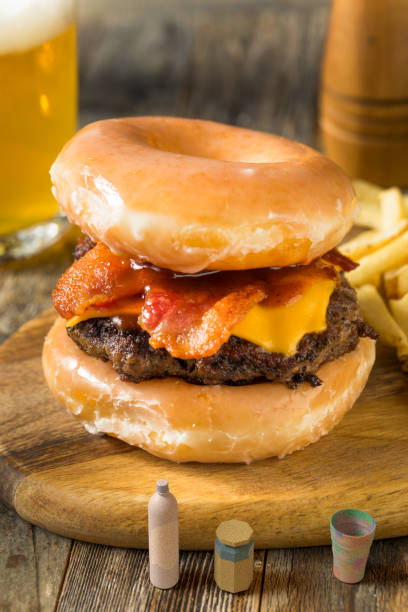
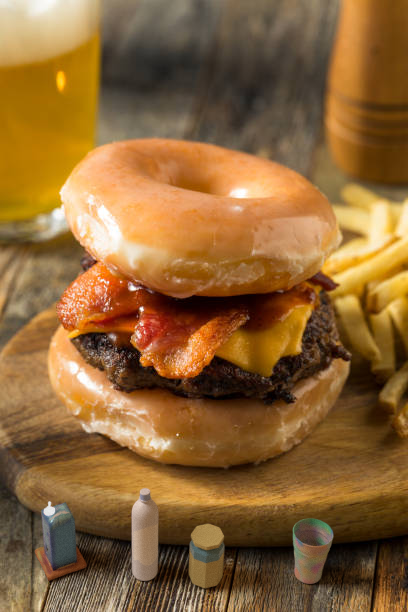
candle: none [38,502,98,594] -> present [35,501,86,581]

